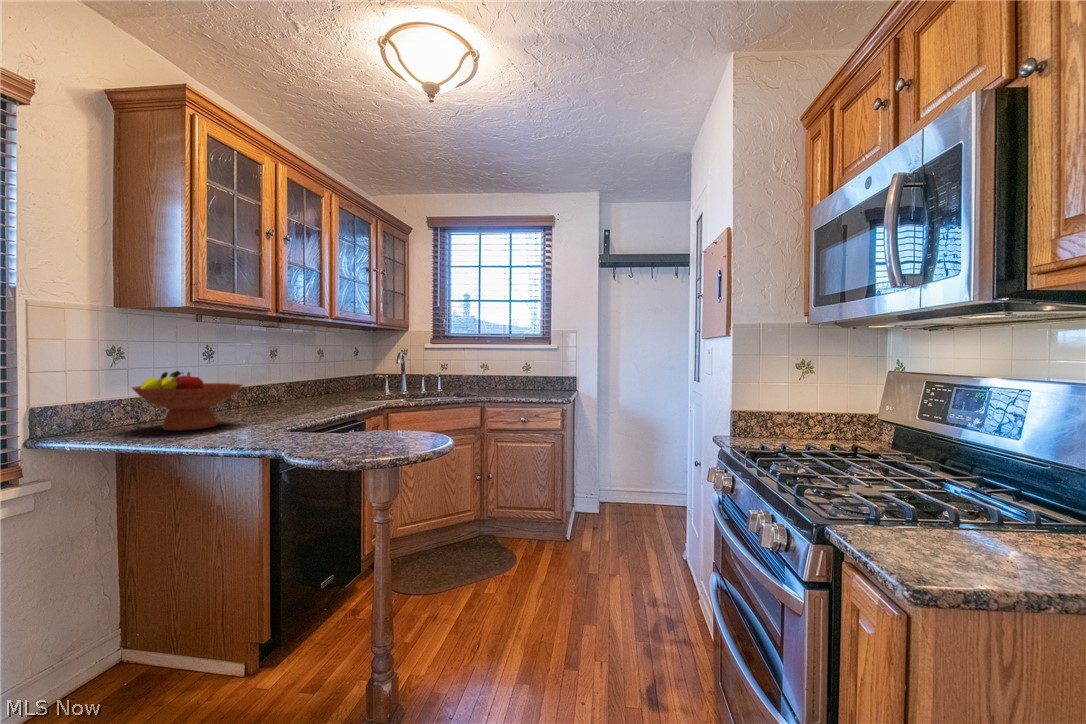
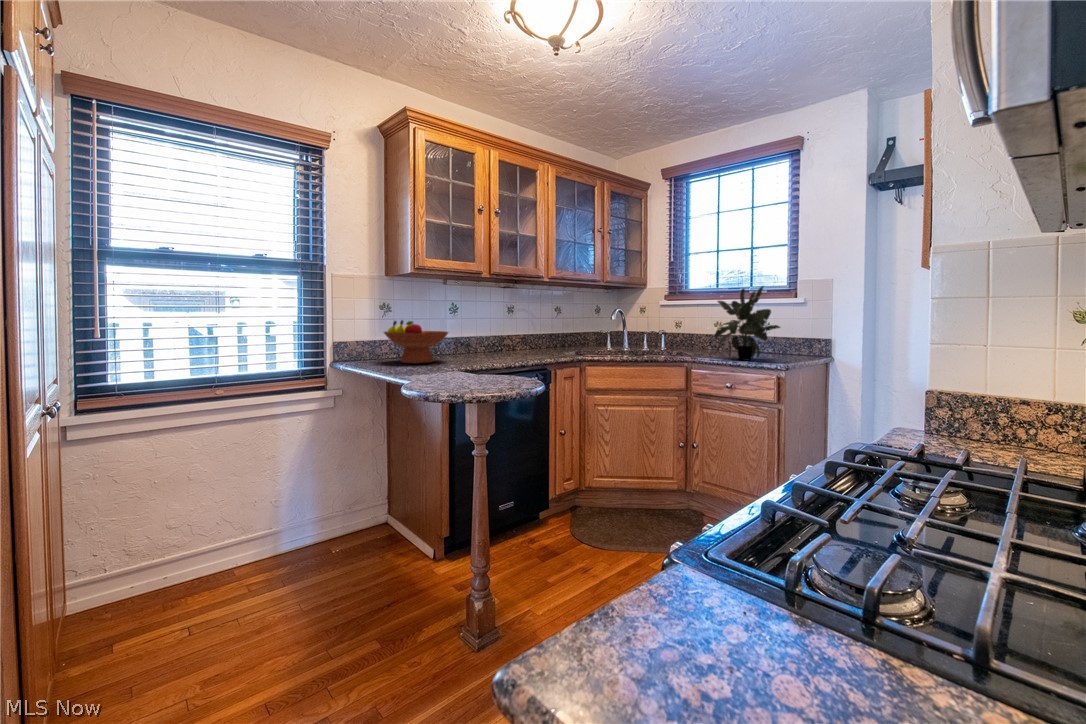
potted plant: none [495,335,551,396] -> present [715,286,780,360]

